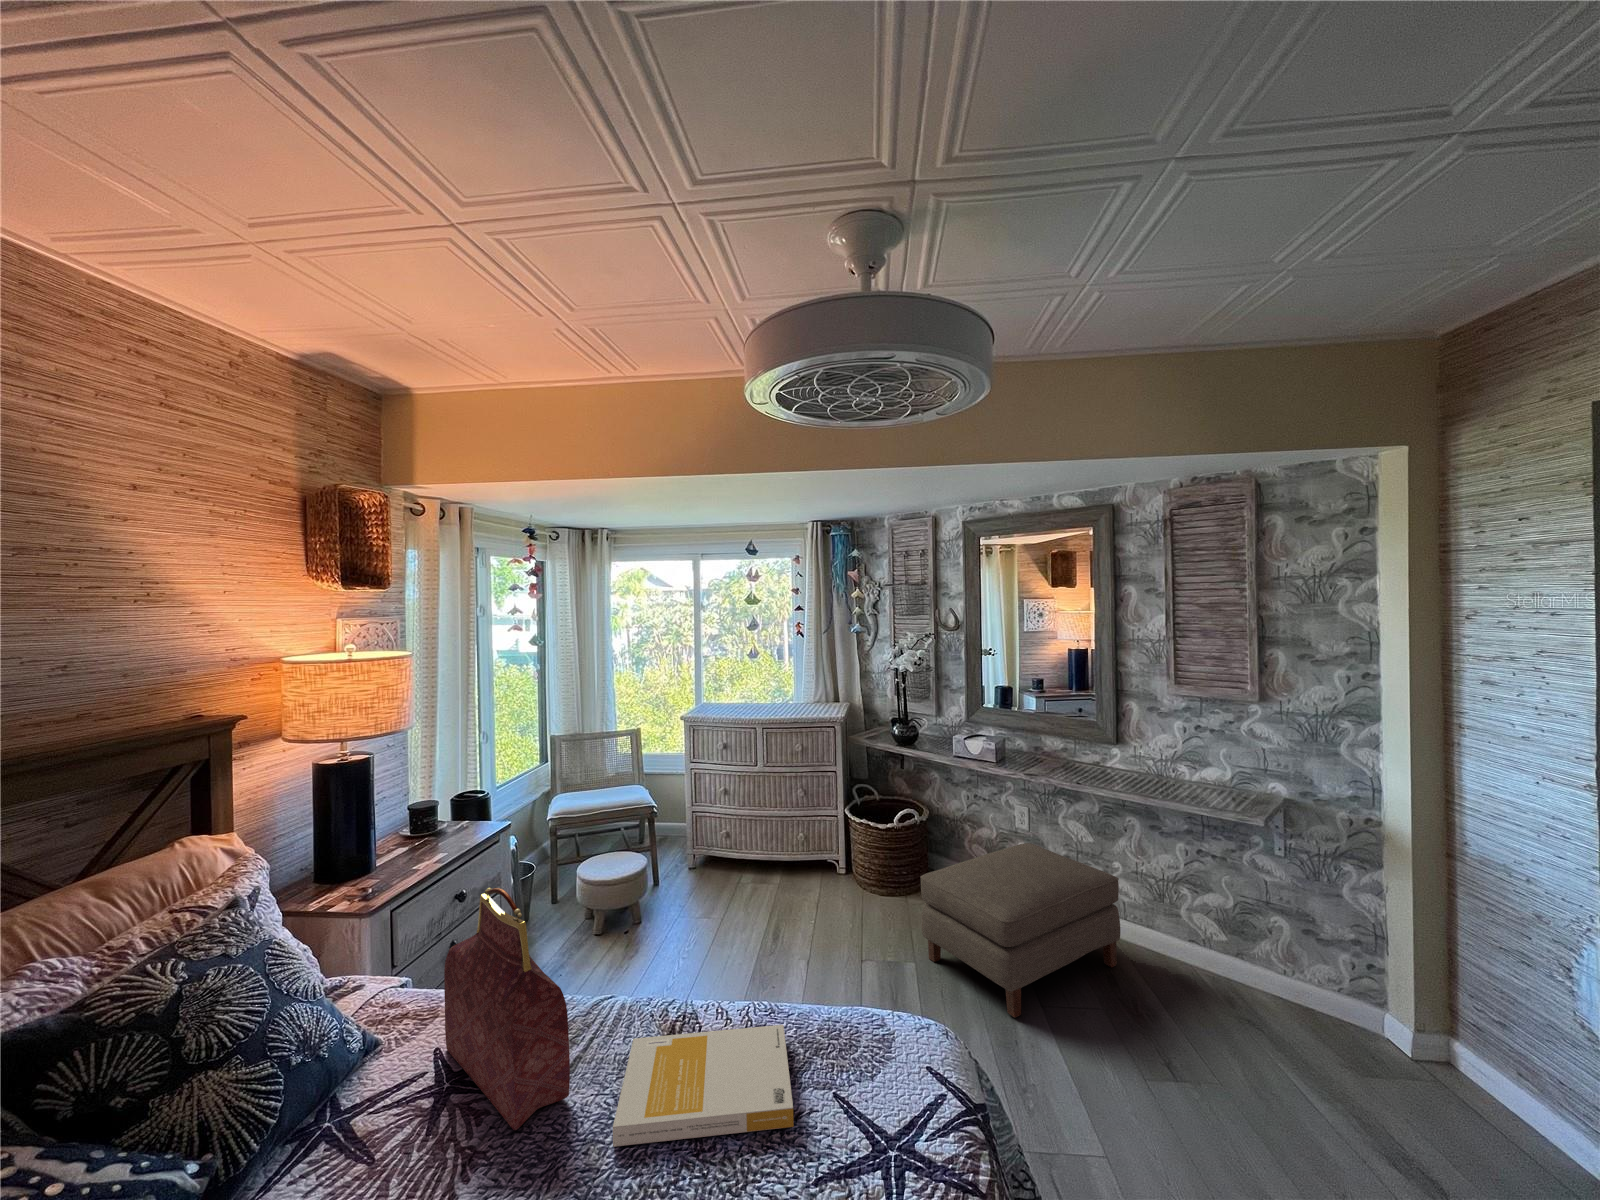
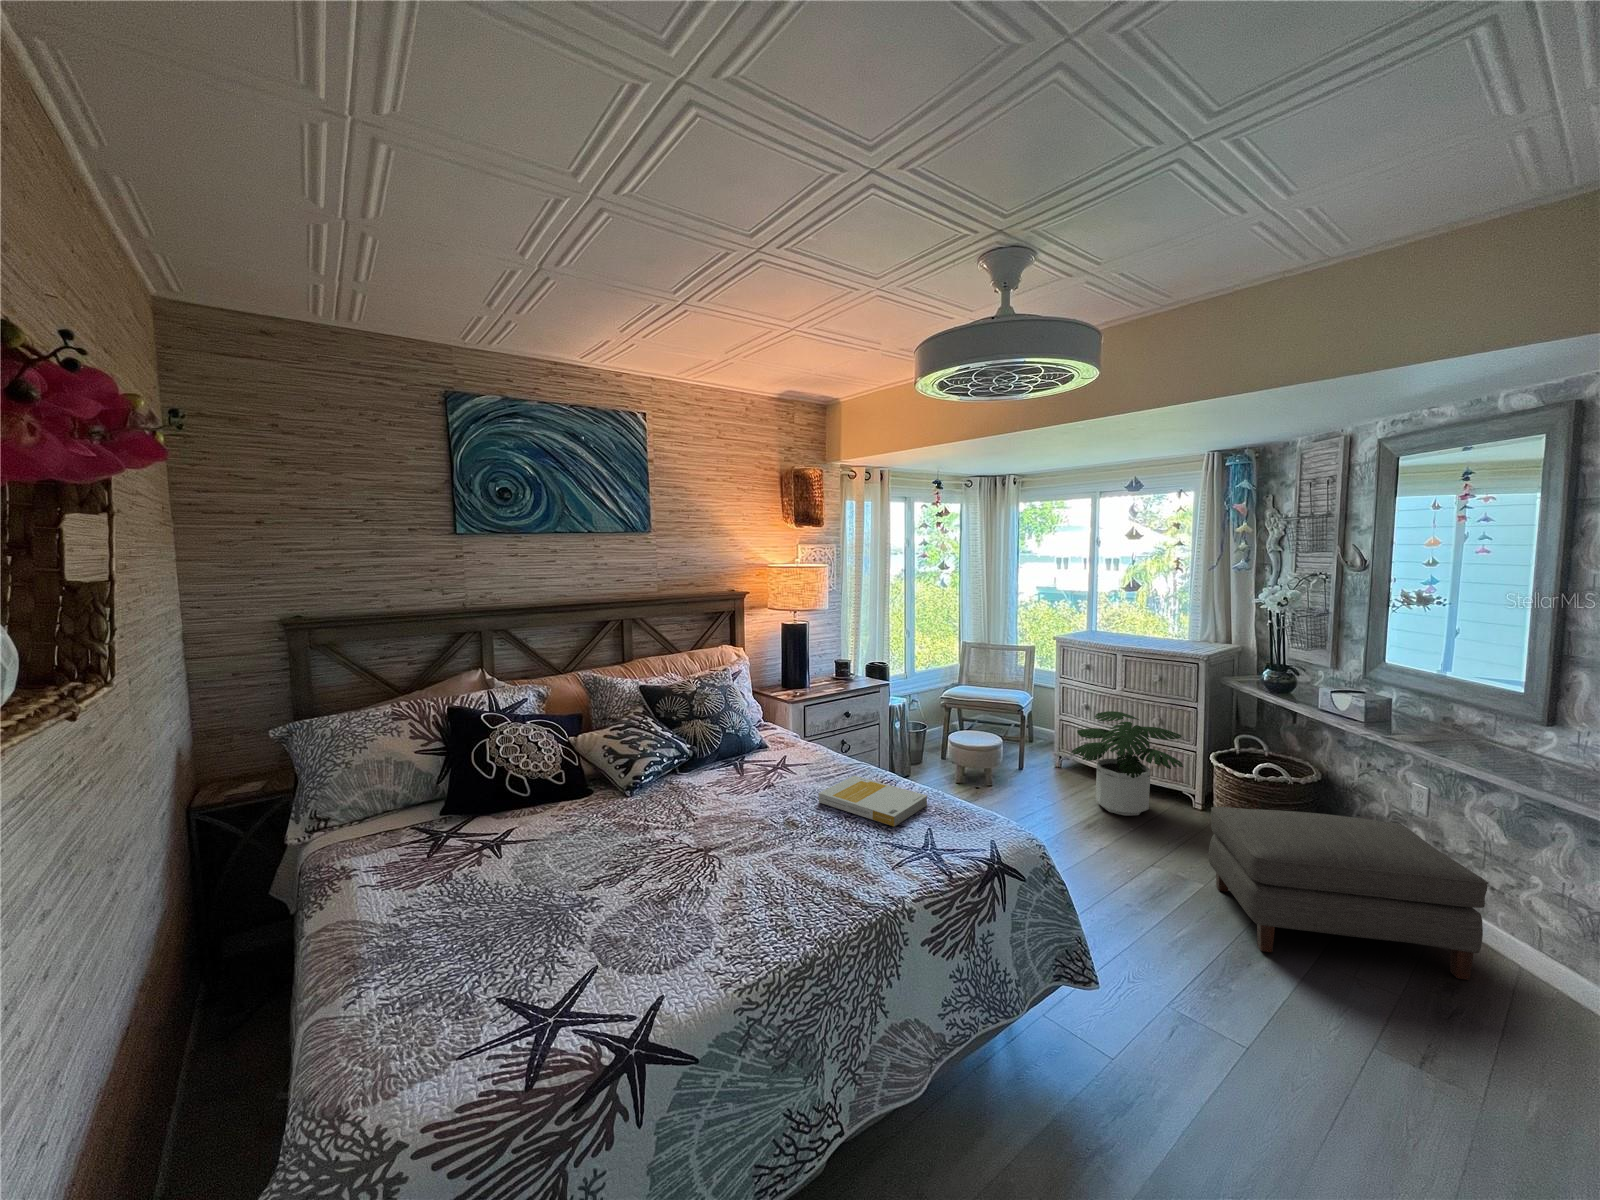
potted plant: none [735,791,857,907] -> present [1072,711,1183,816]
handbag: present [444,888,570,1130] -> none [787,681,816,784]

